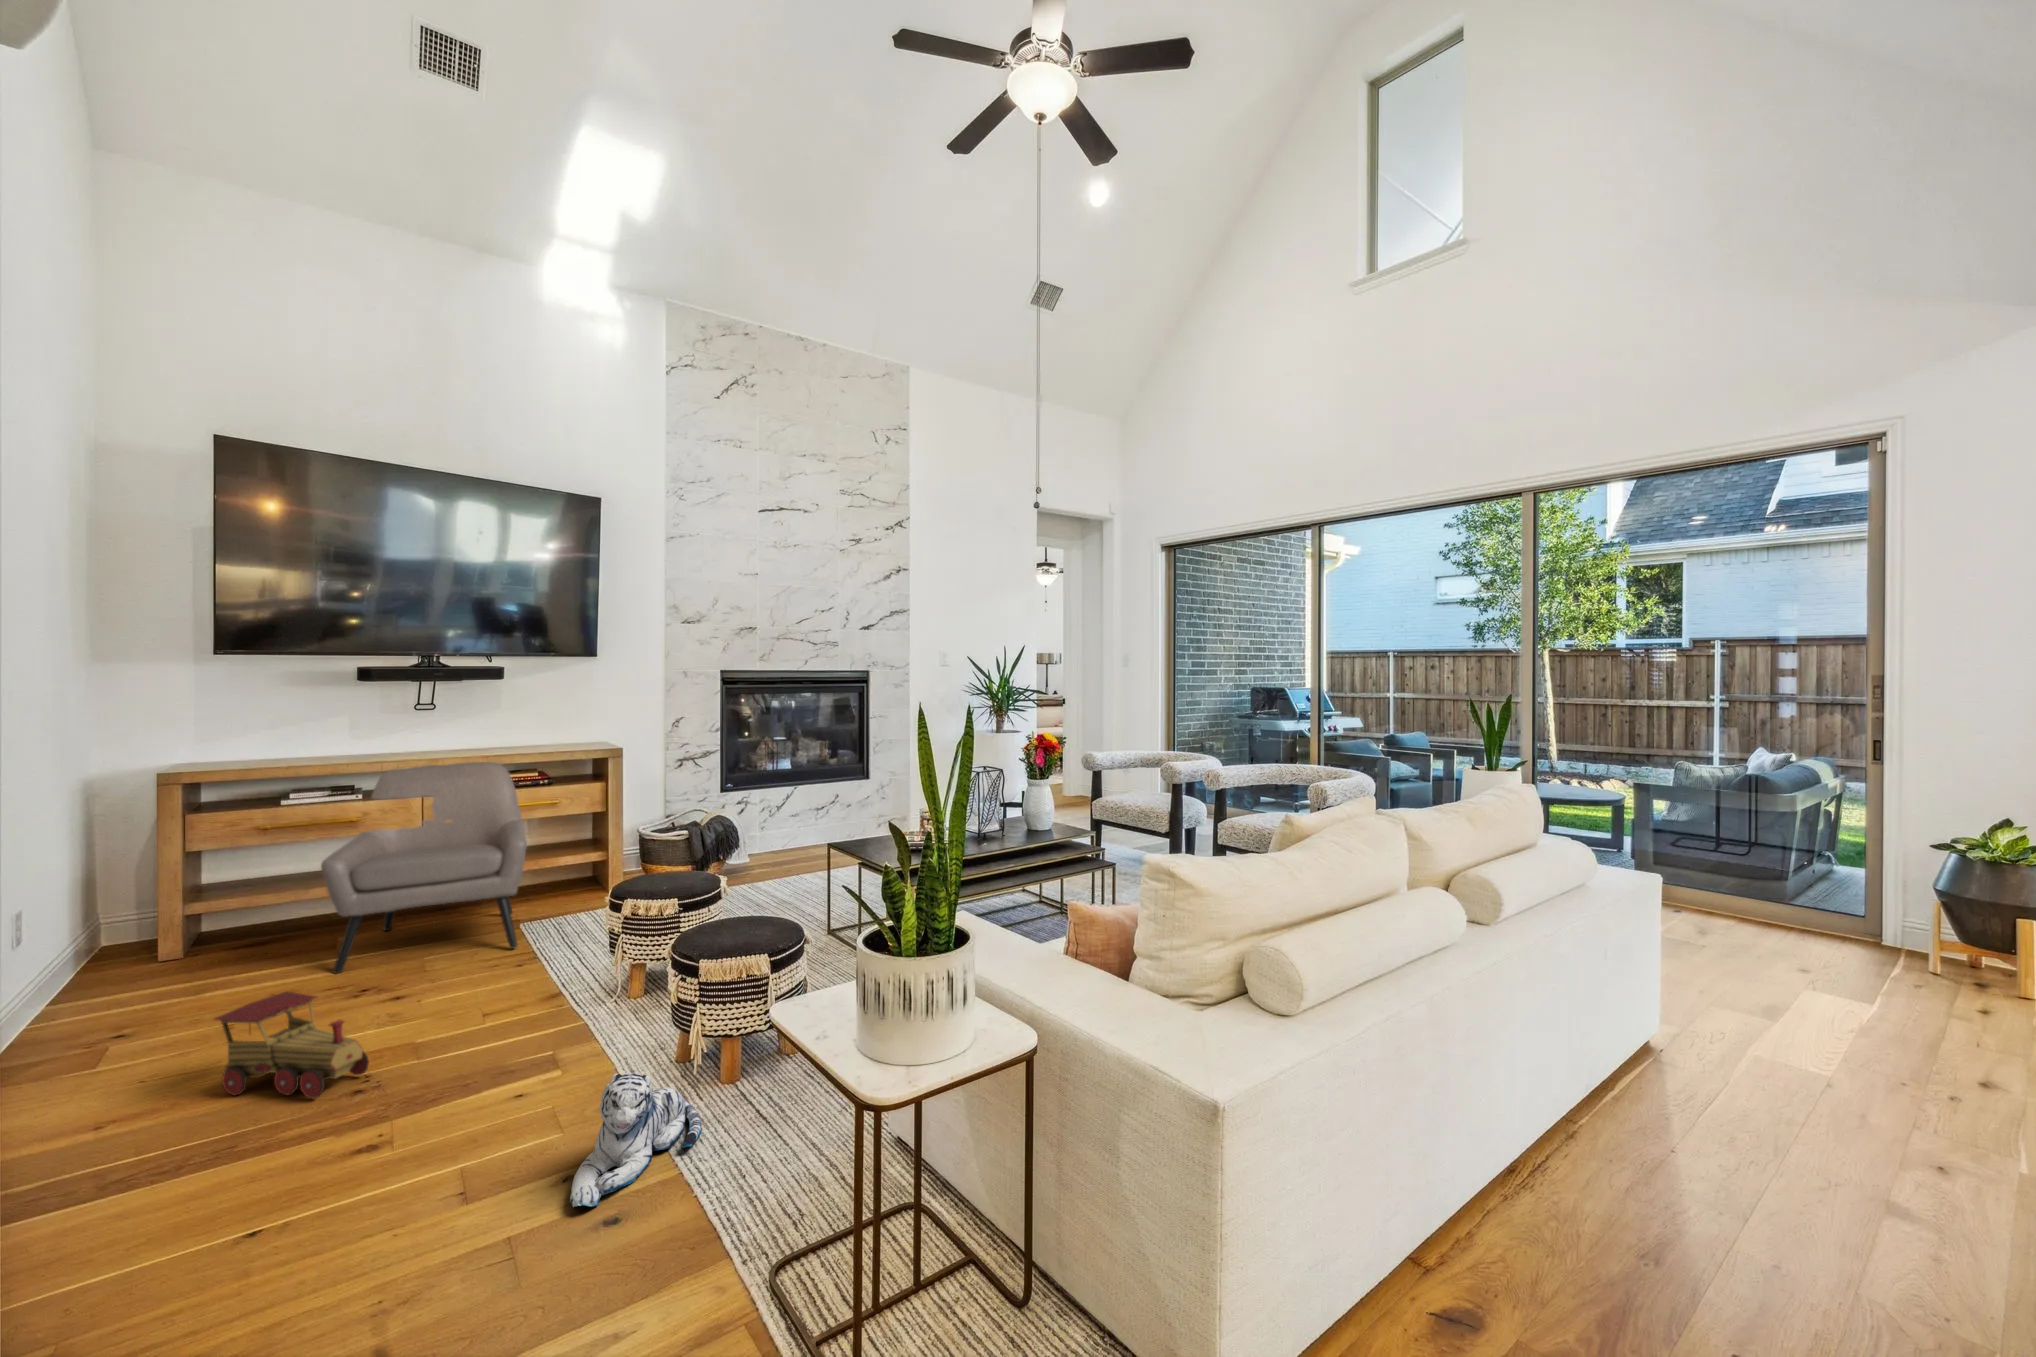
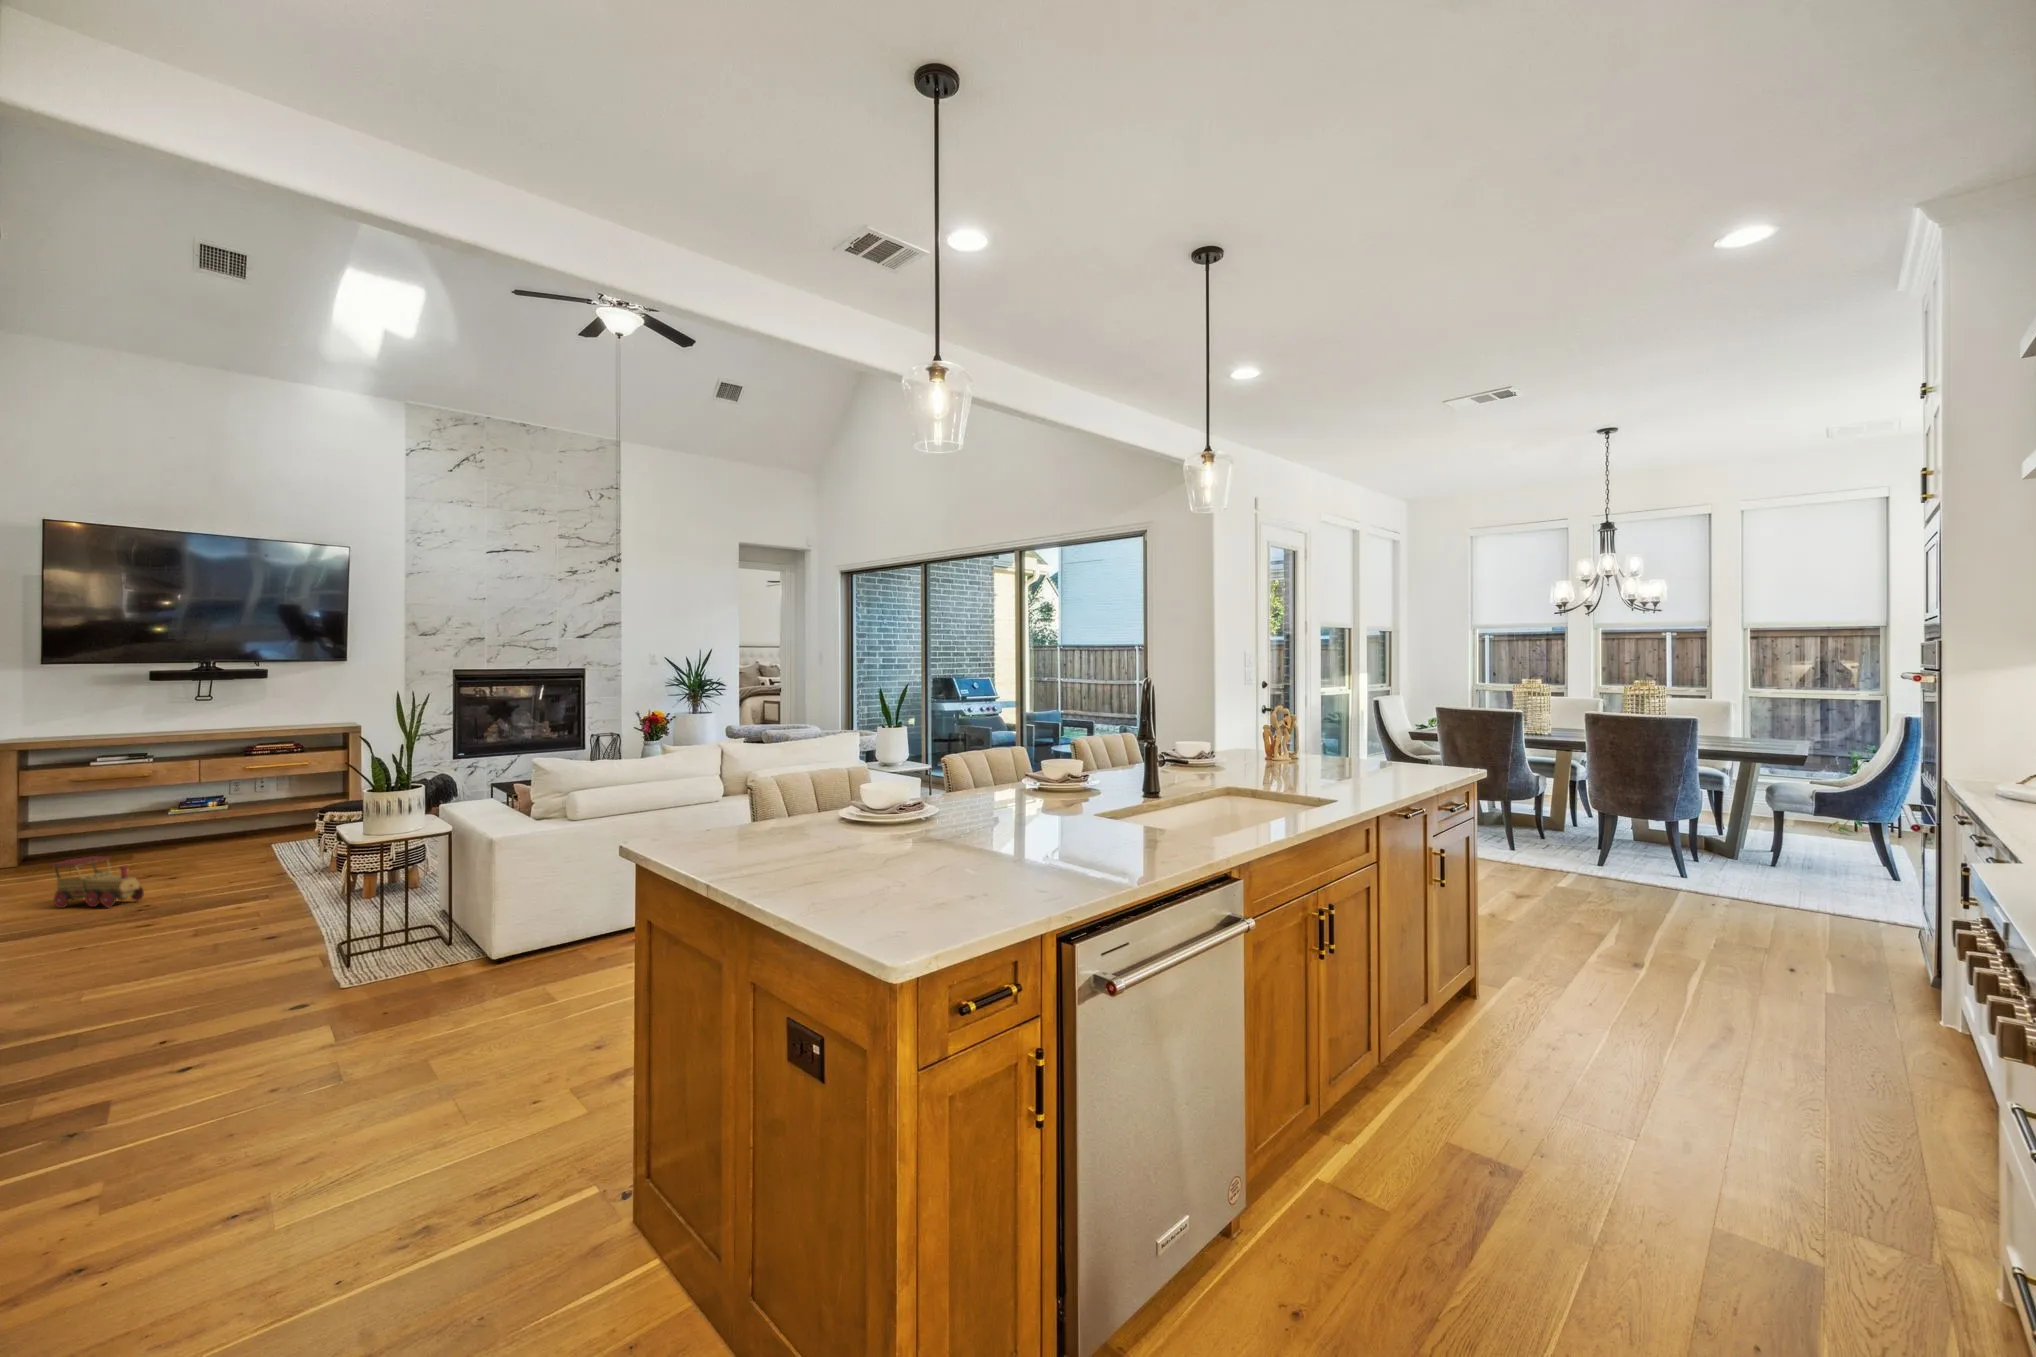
armchair: present [321,762,527,973] -> none [119,736,275,872]
plush toy: present [570,1073,702,1208] -> none [242,870,333,928]

